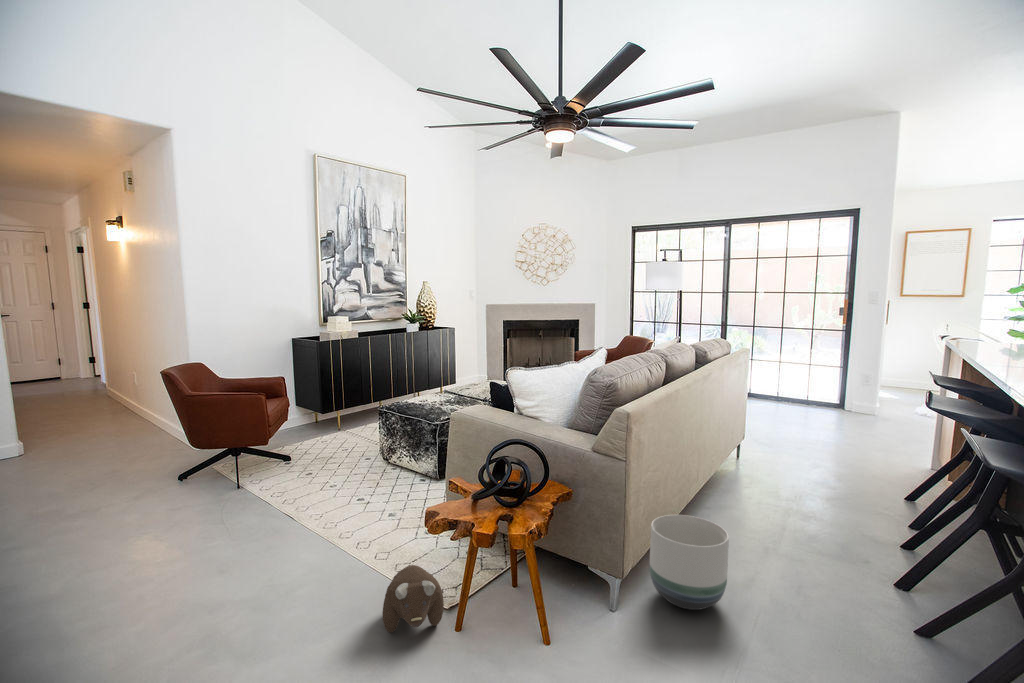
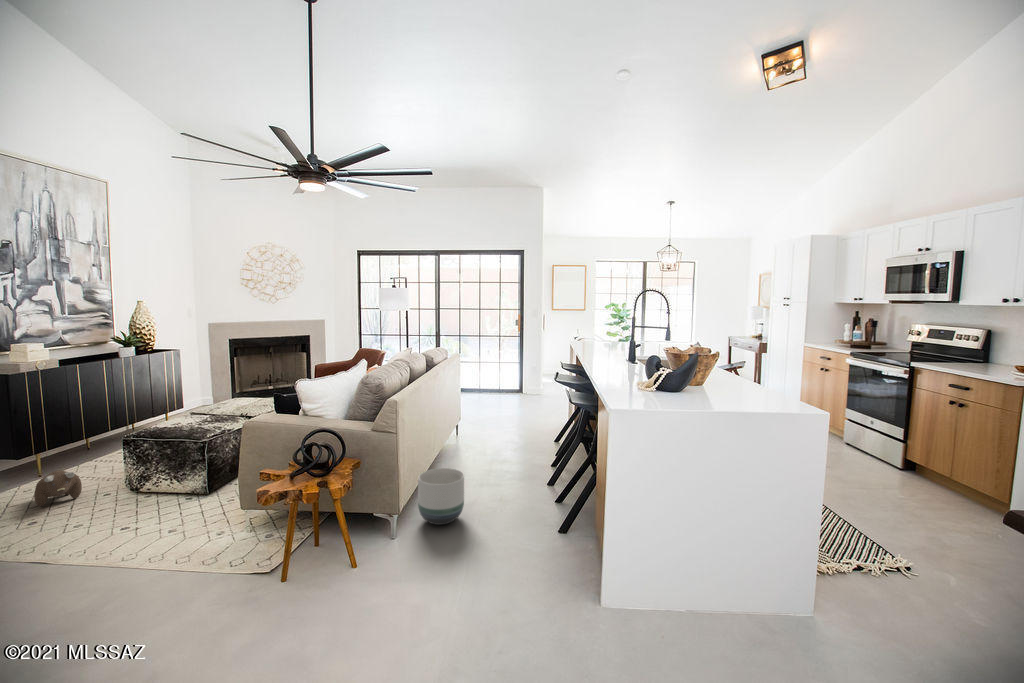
plush toy: present [382,565,444,633] -> present [34,470,82,506]

